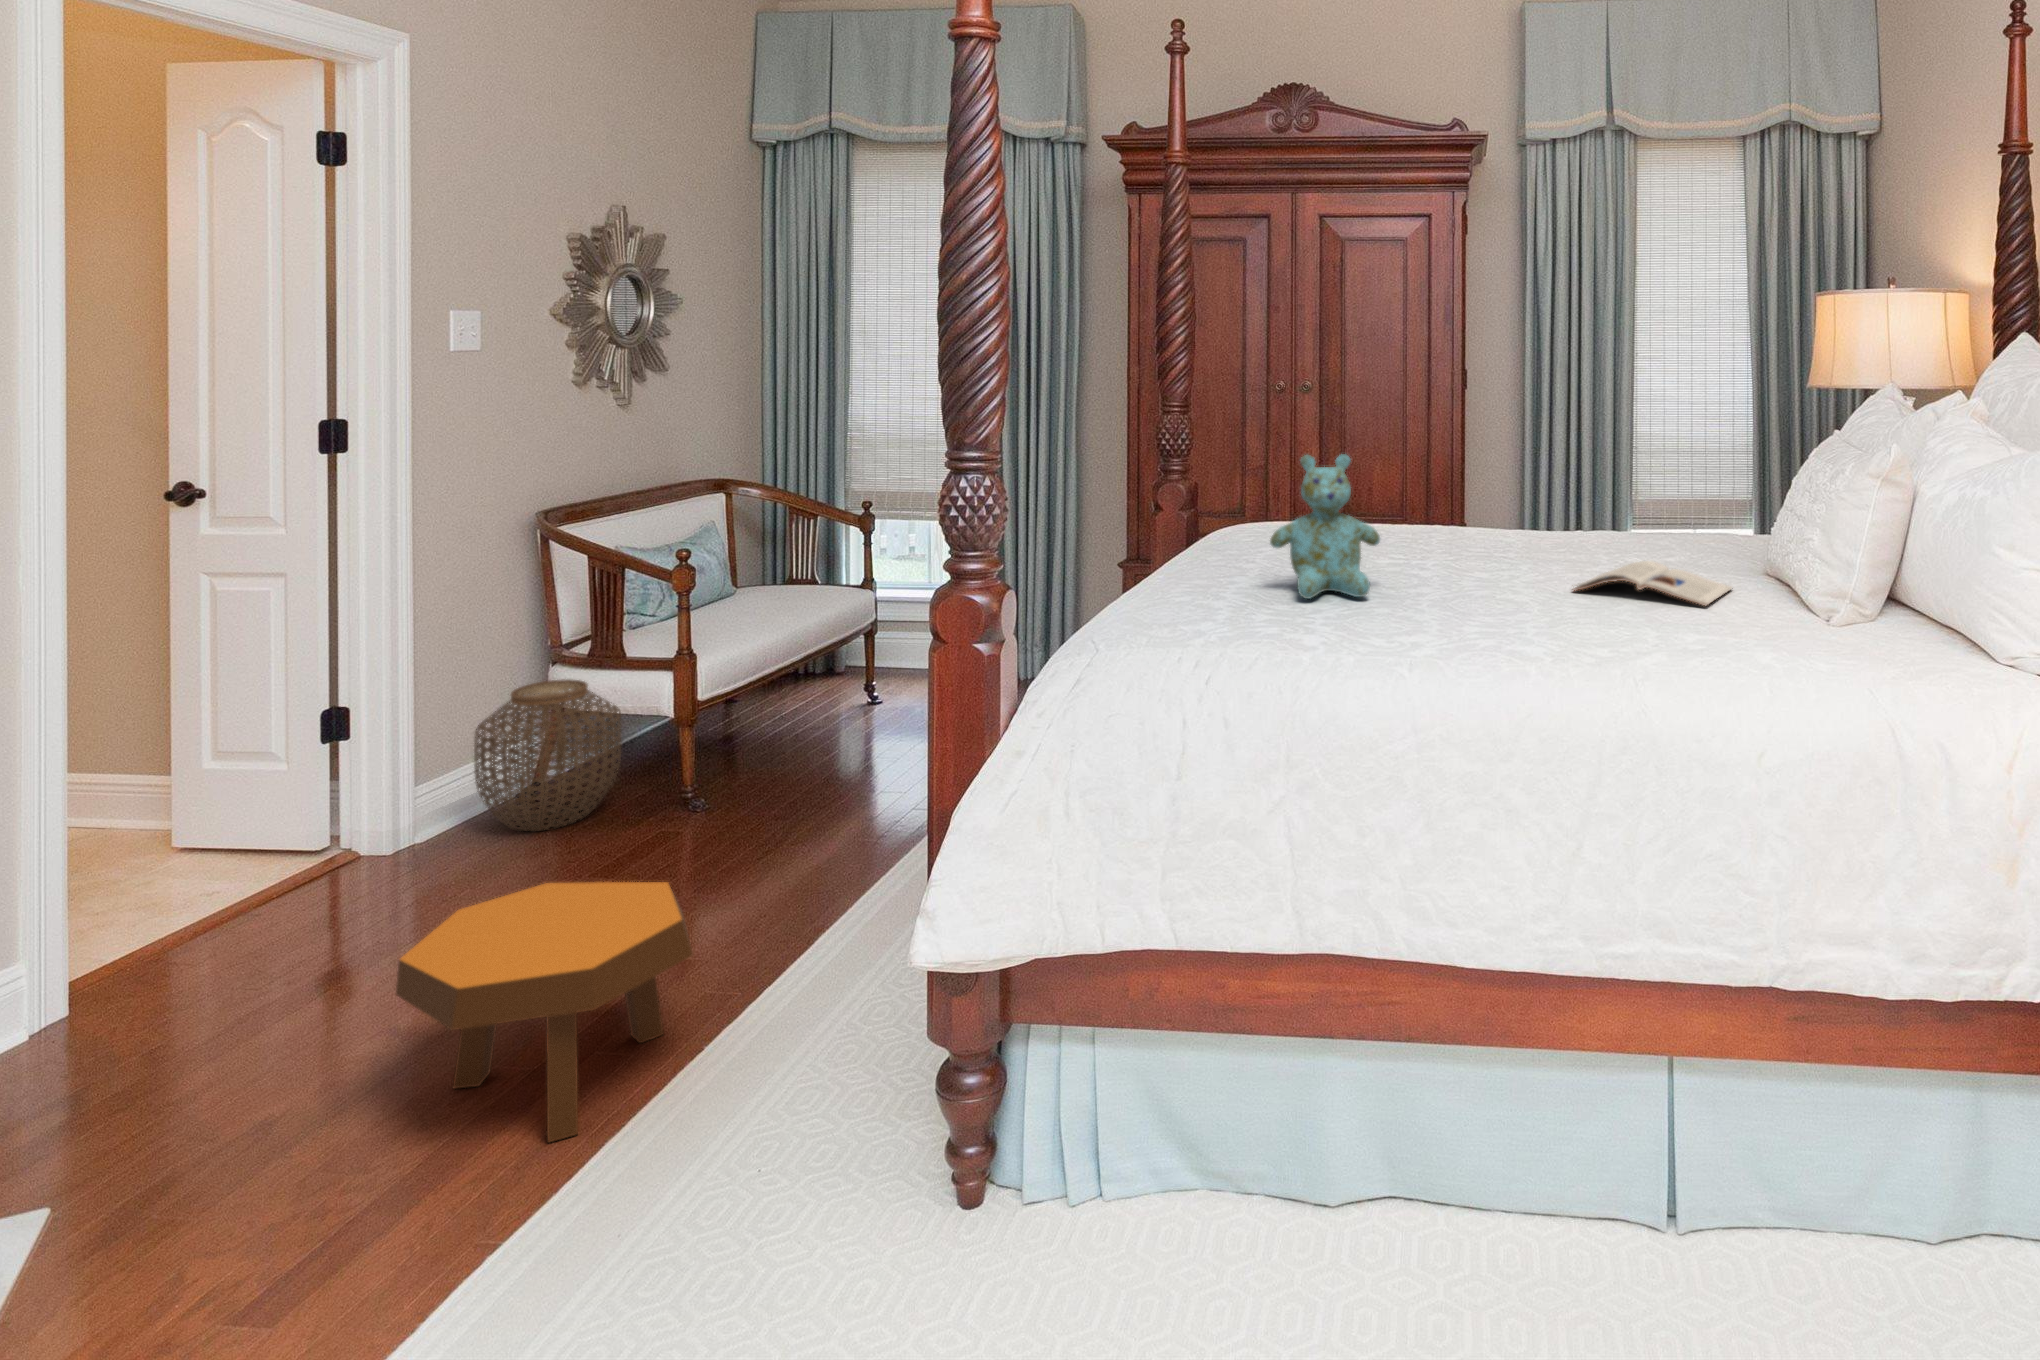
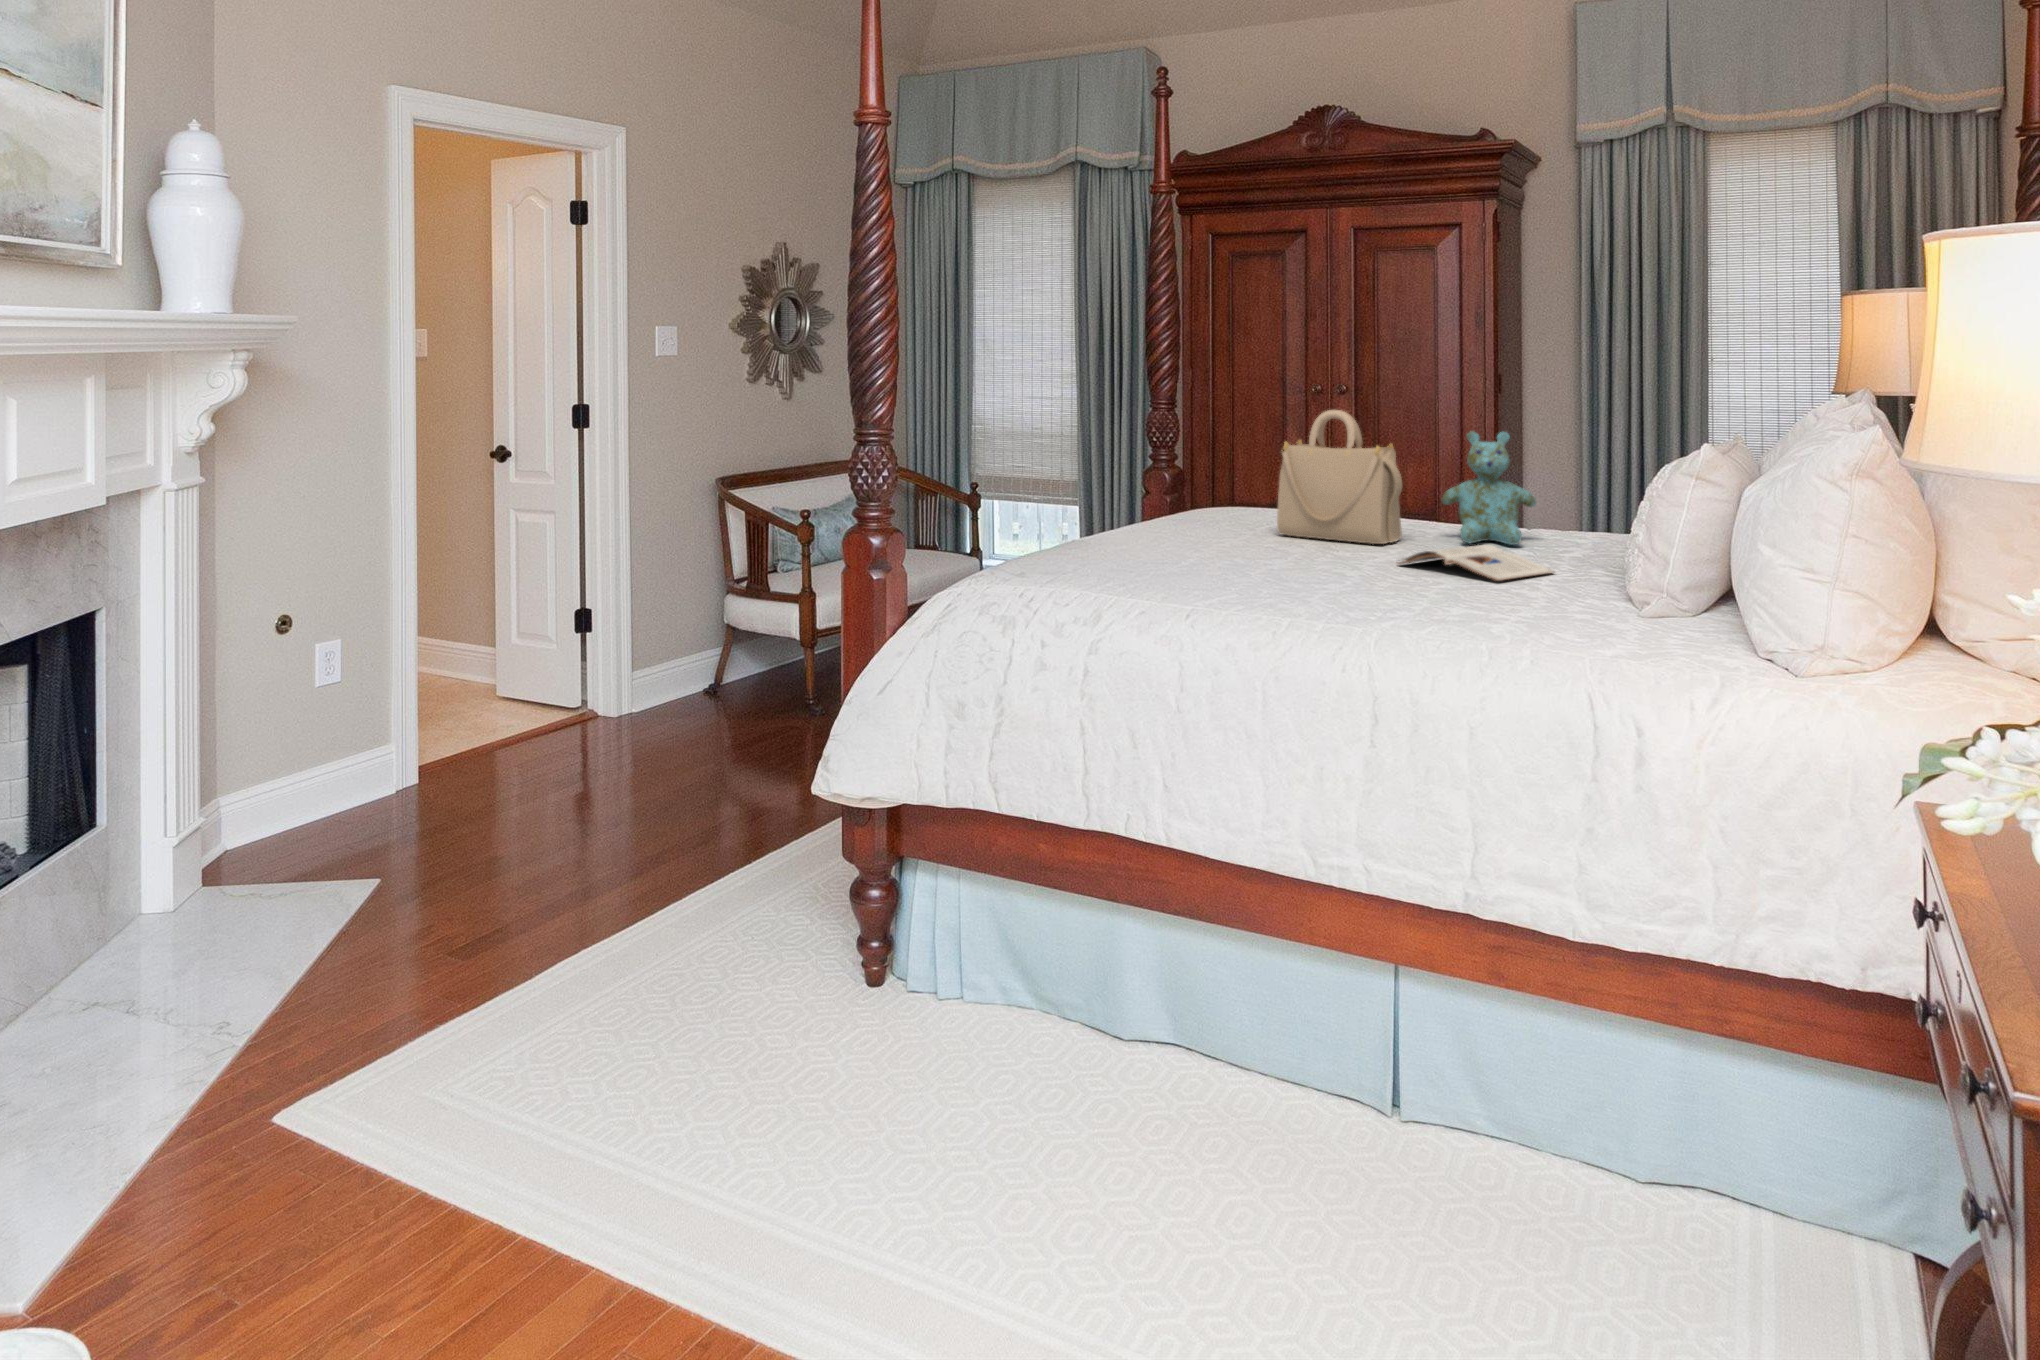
handbag: none [1385,415,1527,564] -> present [1277,410,1402,544]
stuffed bear: present [1270,454,1380,599] -> present [1442,431,1536,545]
woven basket: present [474,679,621,831] -> none [668,605,765,715]
footstool: present [396,882,693,1142] -> none [568,725,747,884]

